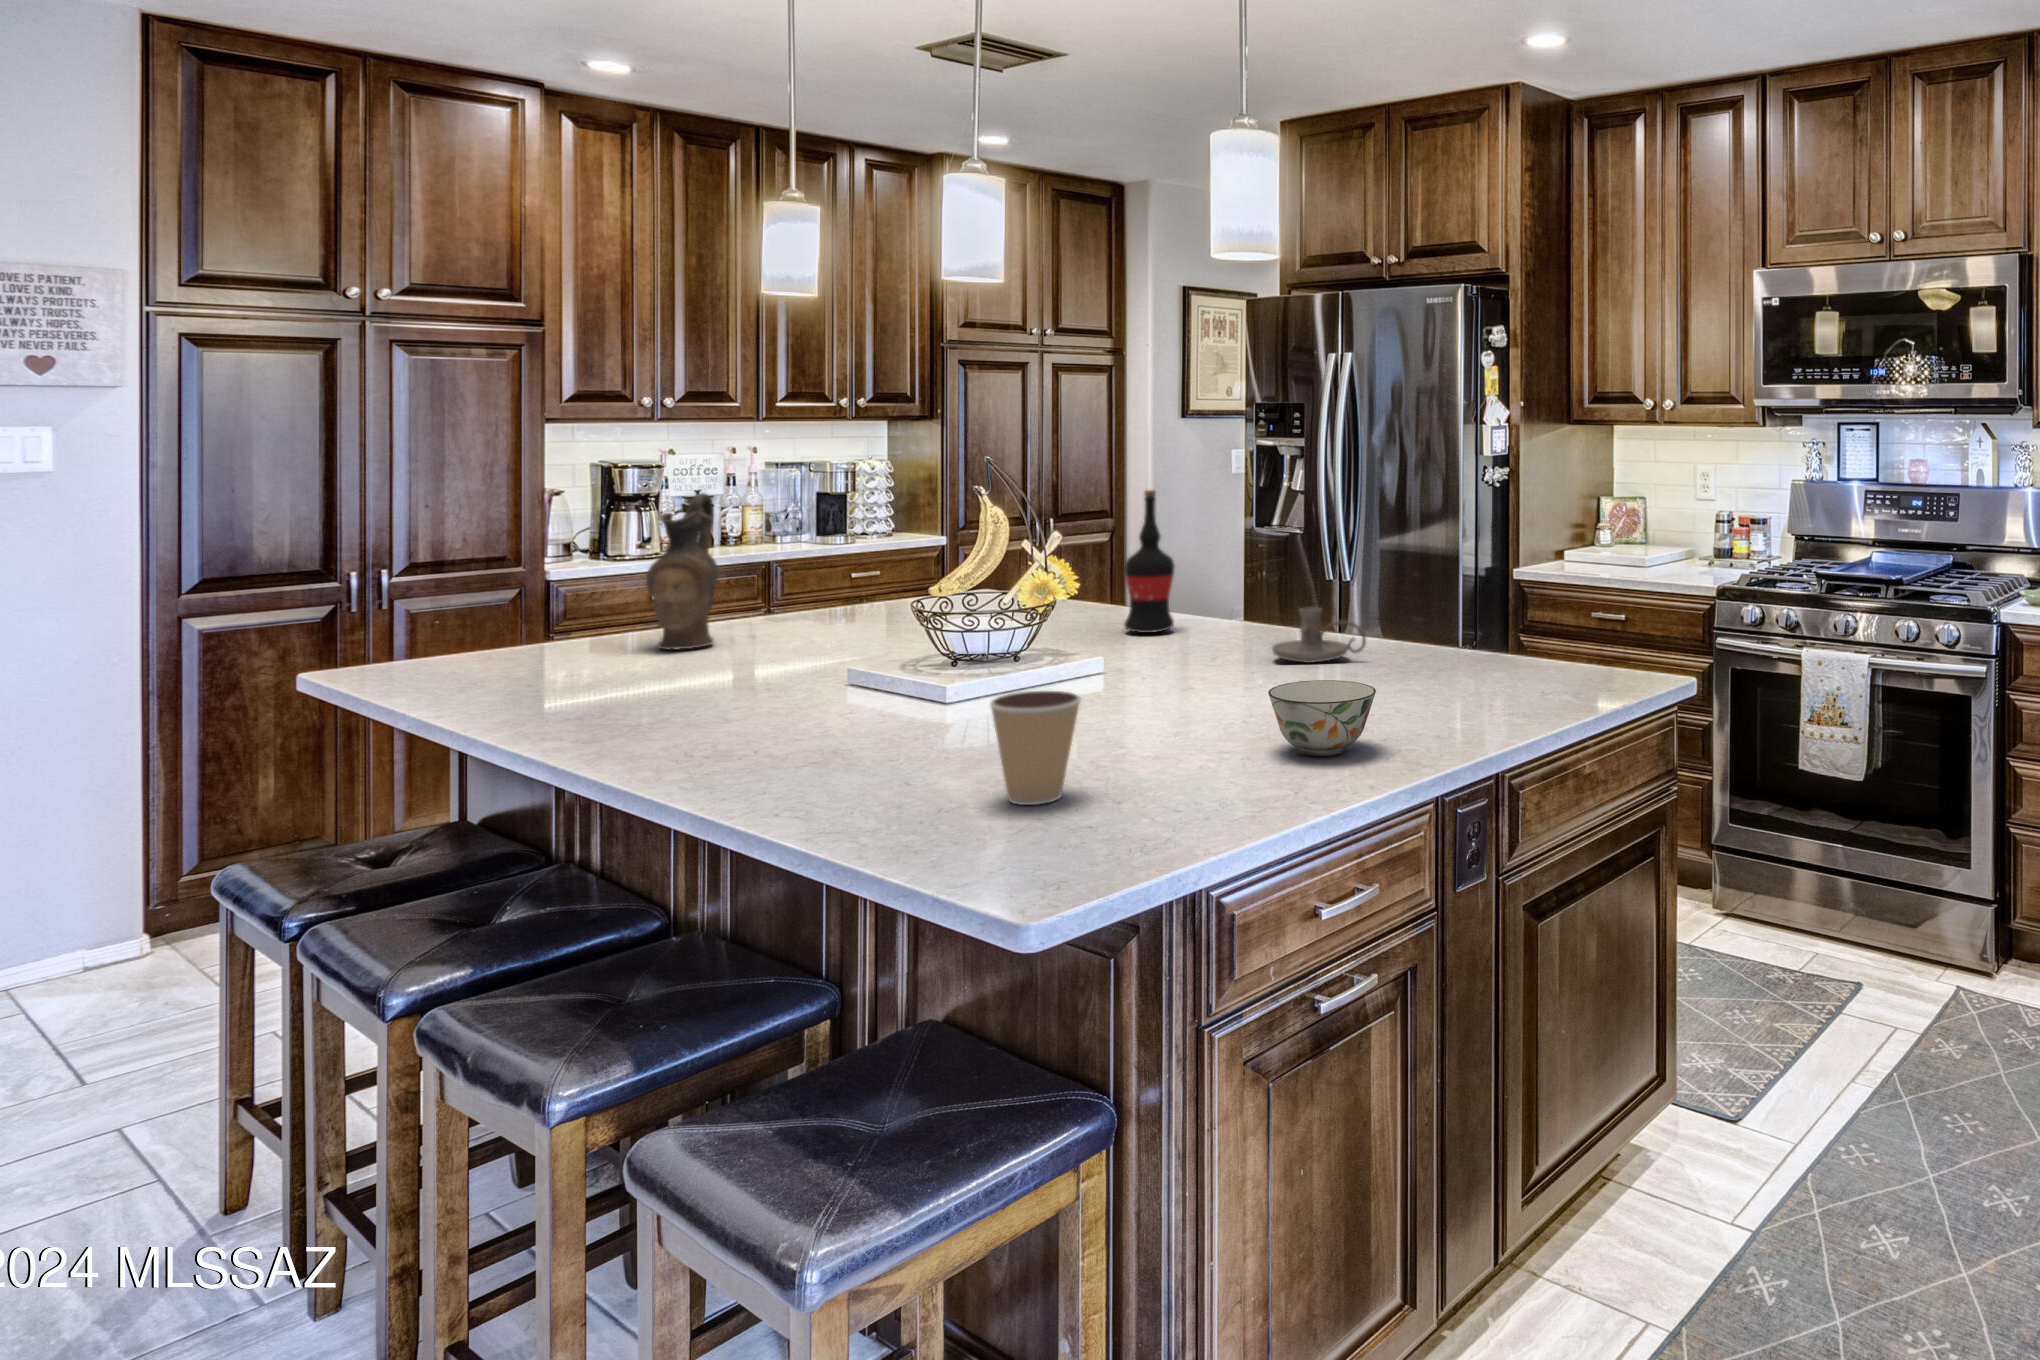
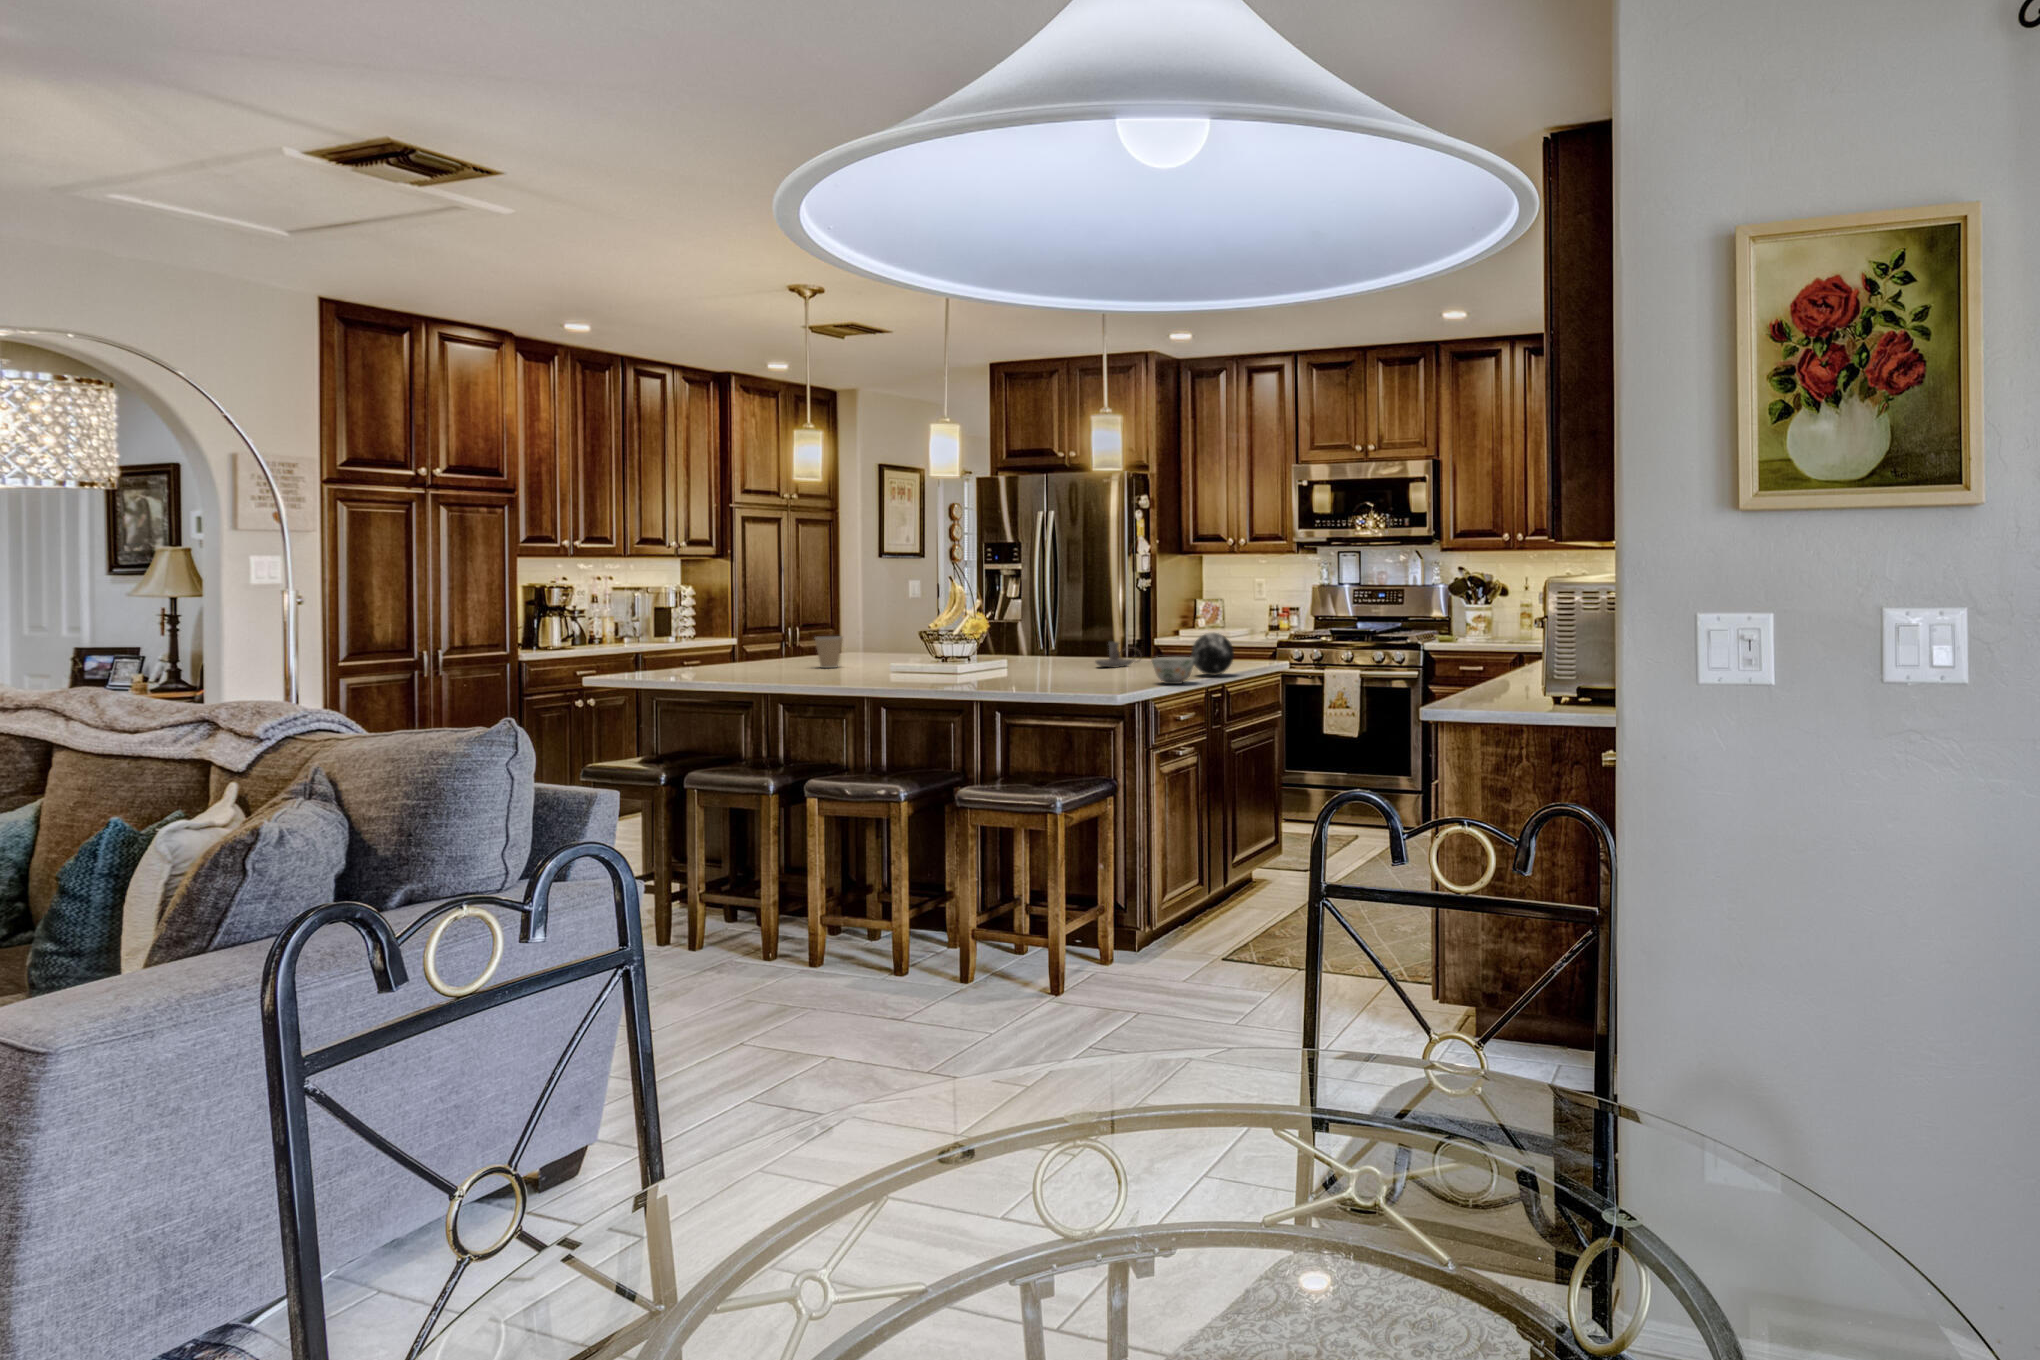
wine bottle: present [1124,490,1174,633] -> none [995,588,1022,663]
ceramic pitcher: present [646,493,718,650] -> none [757,592,793,675]
decorative orb: none [1405,618,1503,718] -> present [1191,633,1234,675]
coffee cup: present [990,691,1081,805] -> present [815,636,843,668]

